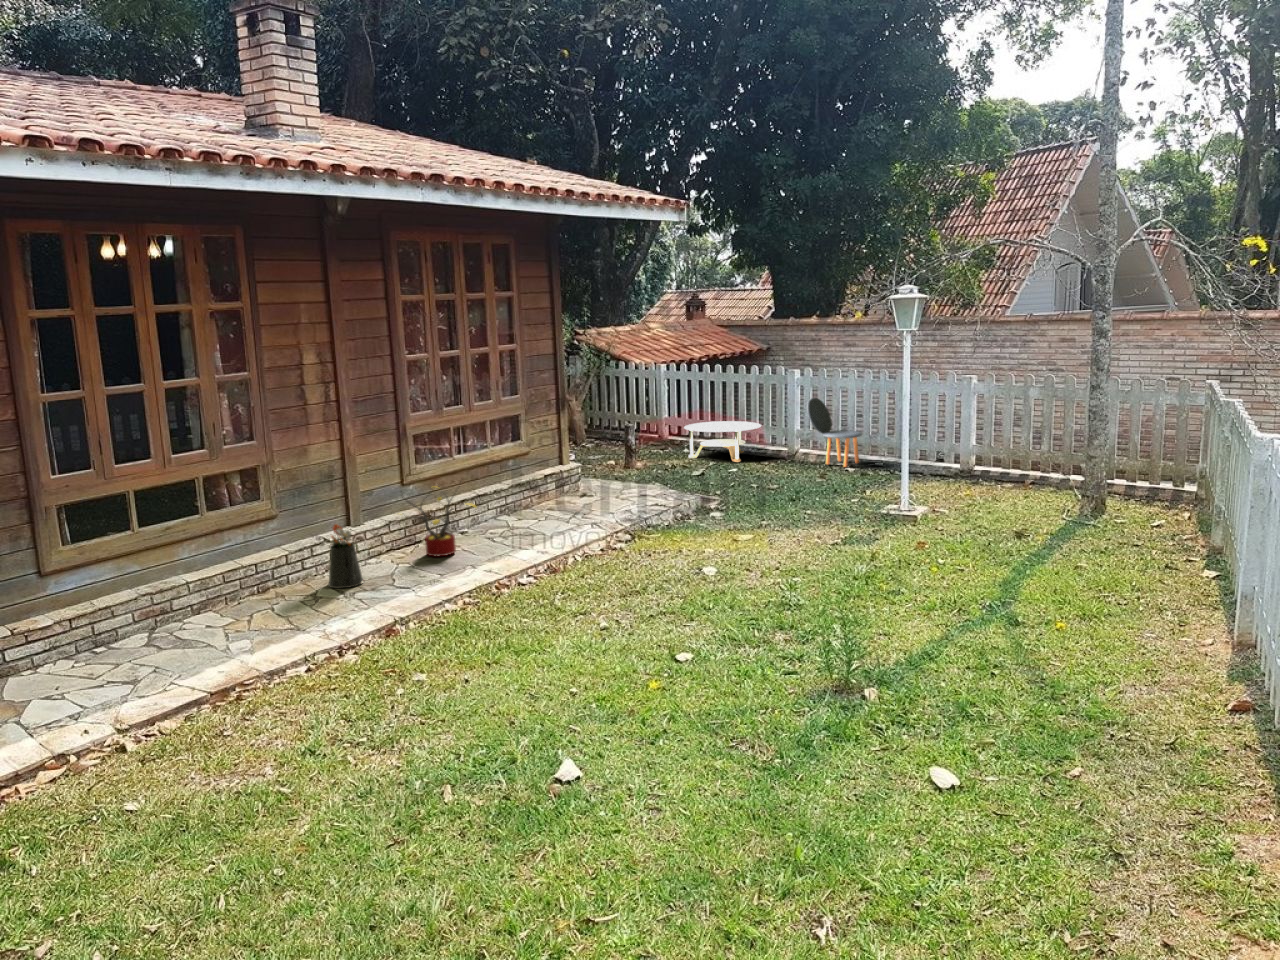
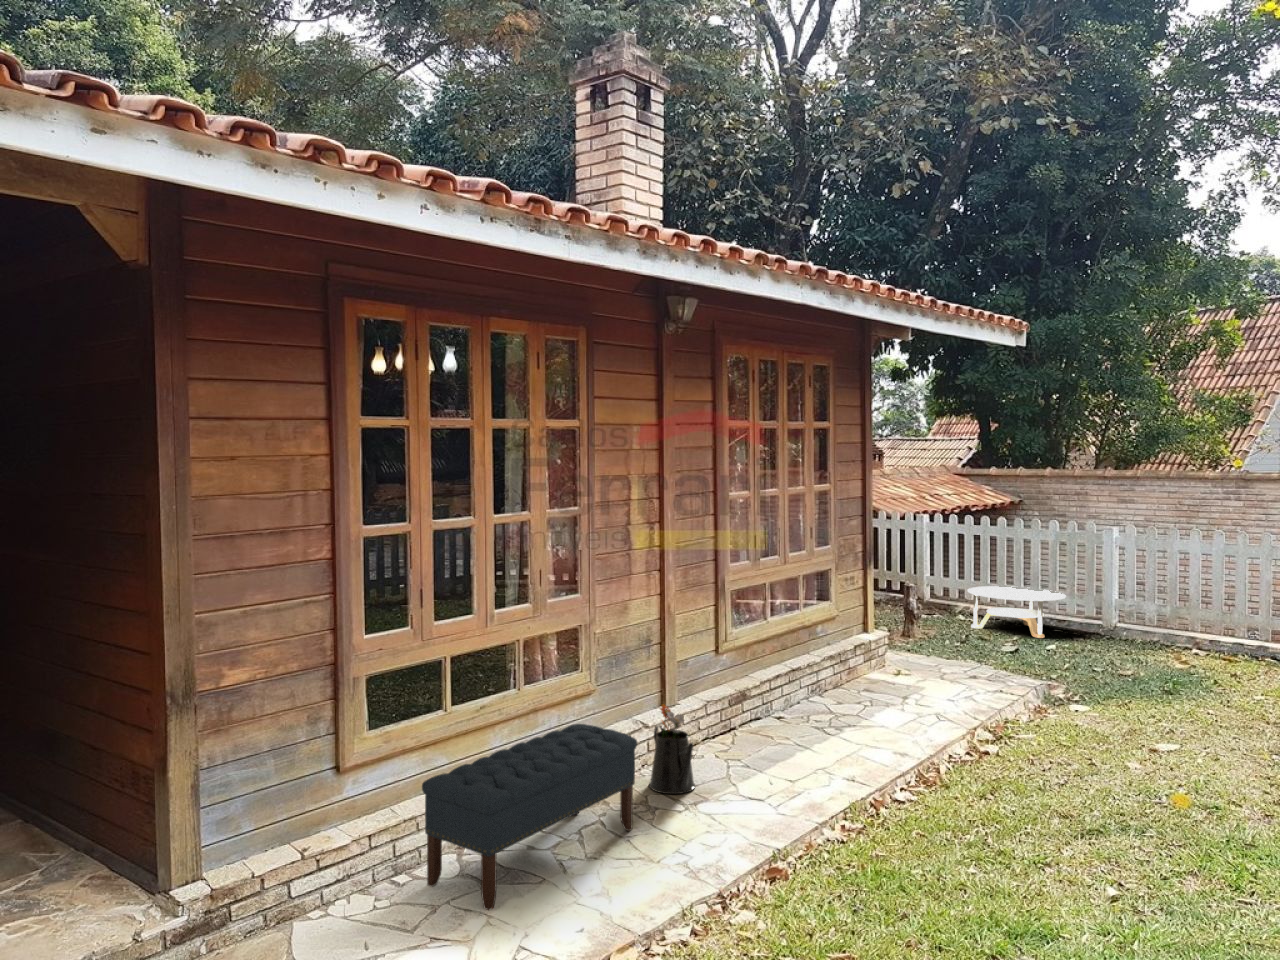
chair: present [807,398,862,467] -> none [1138,566,1214,655]
decorative plant: present [402,493,476,556] -> none [714,649,814,751]
bench: none [110,540,297,662] -> present [422,724,637,910]

